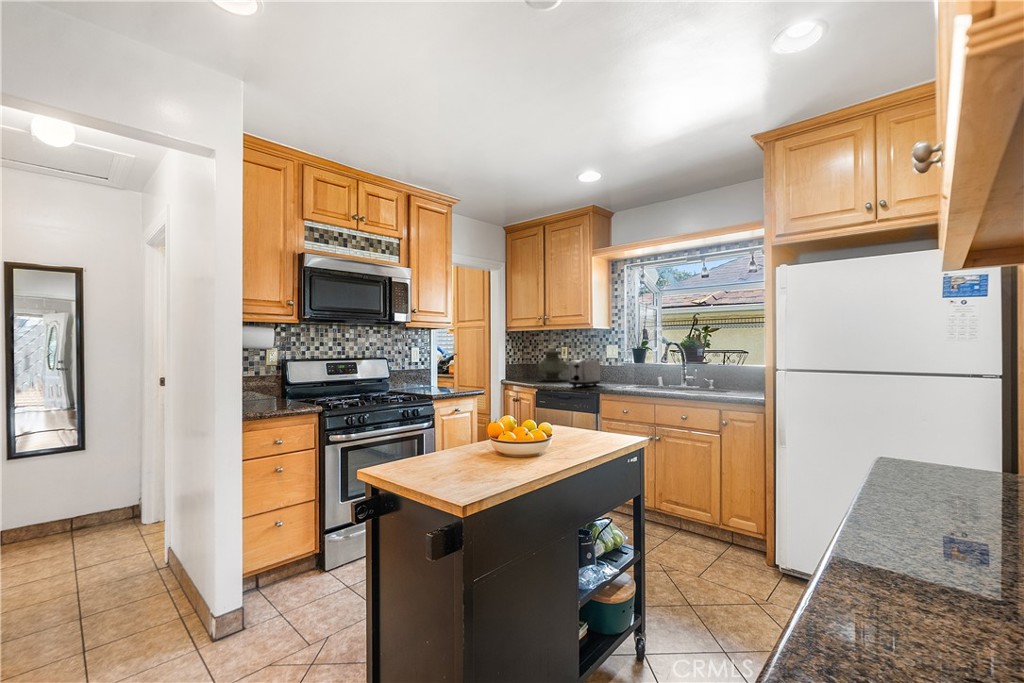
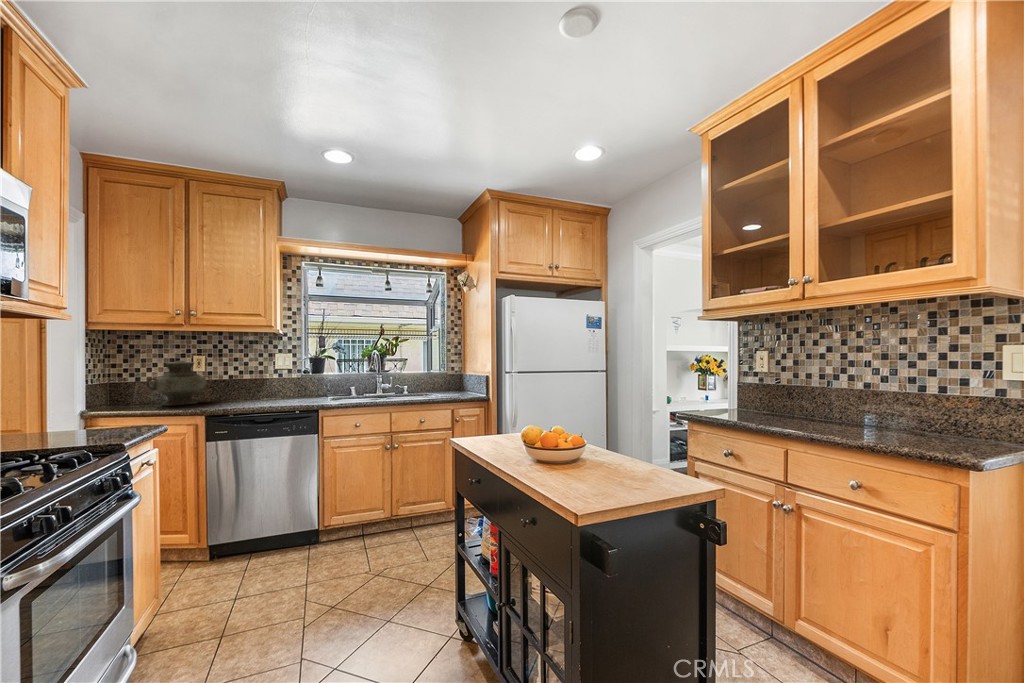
toaster: present [569,360,600,387] -> none [262,371,292,408]

